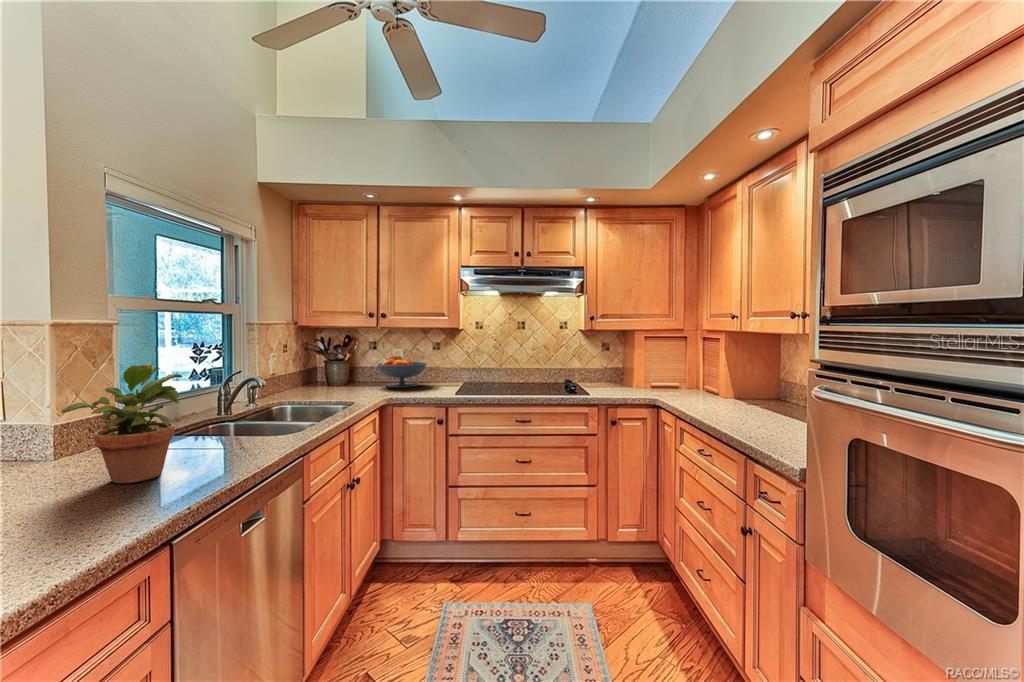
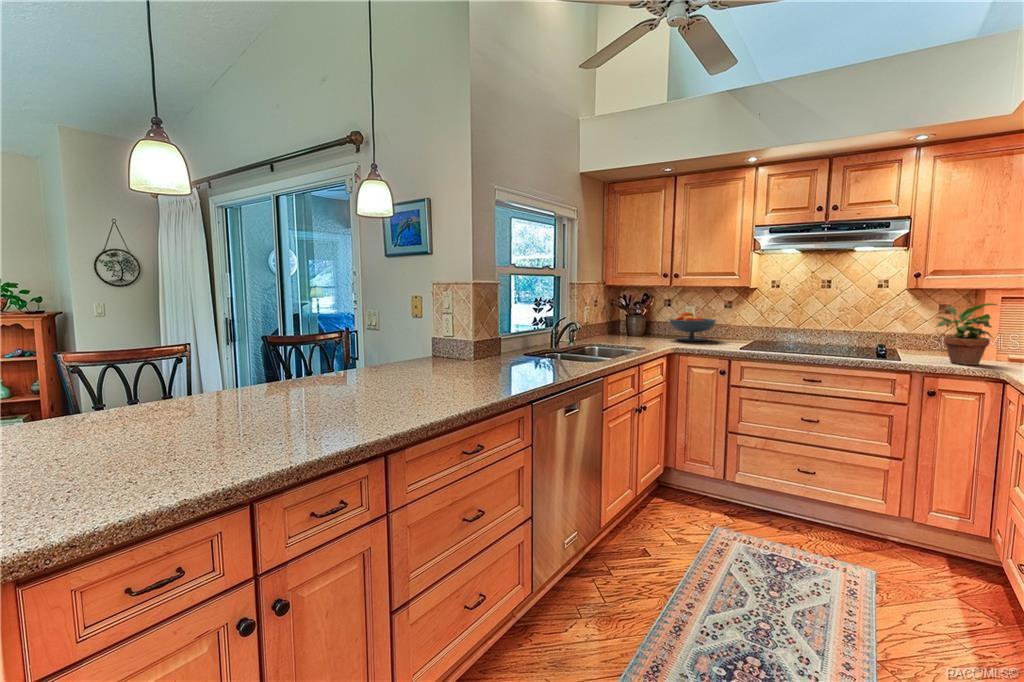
potted plant: present [61,363,182,483] -> present [937,303,997,365]

